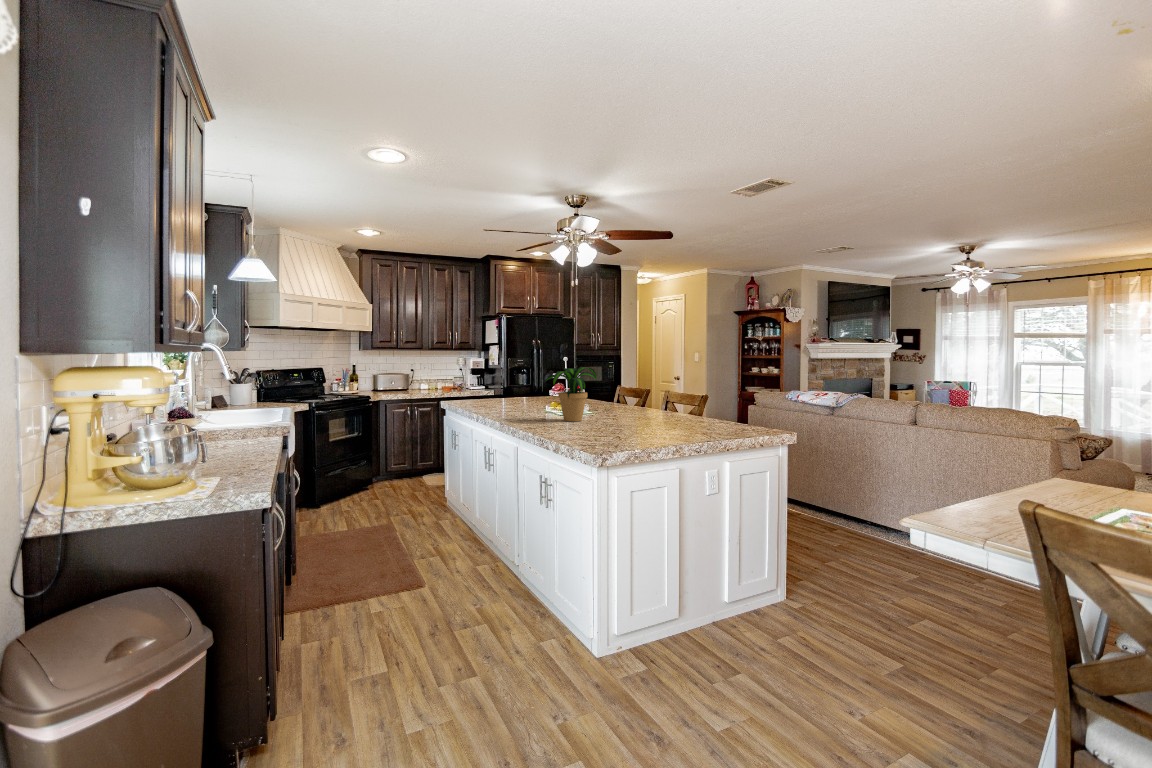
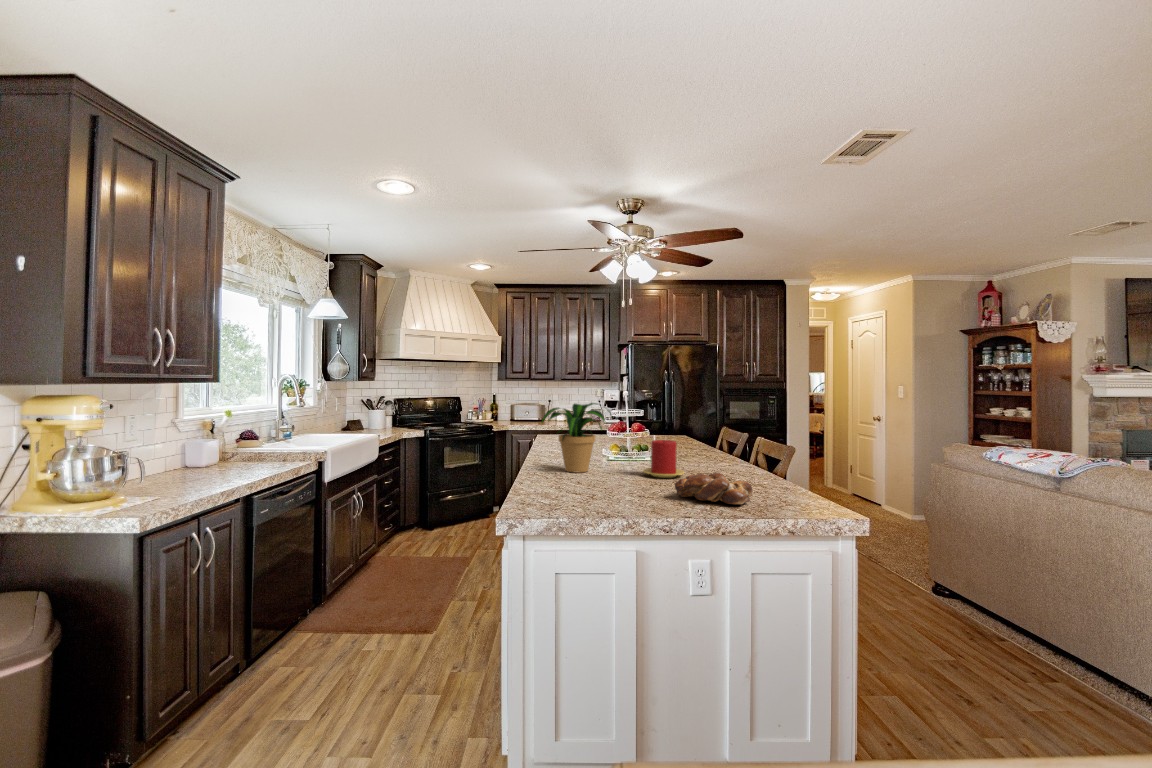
candle: none [623,393,654,420] -> present [643,440,684,478]
bread loaf: none [679,410,729,428] -> present [675,473,752,504]

